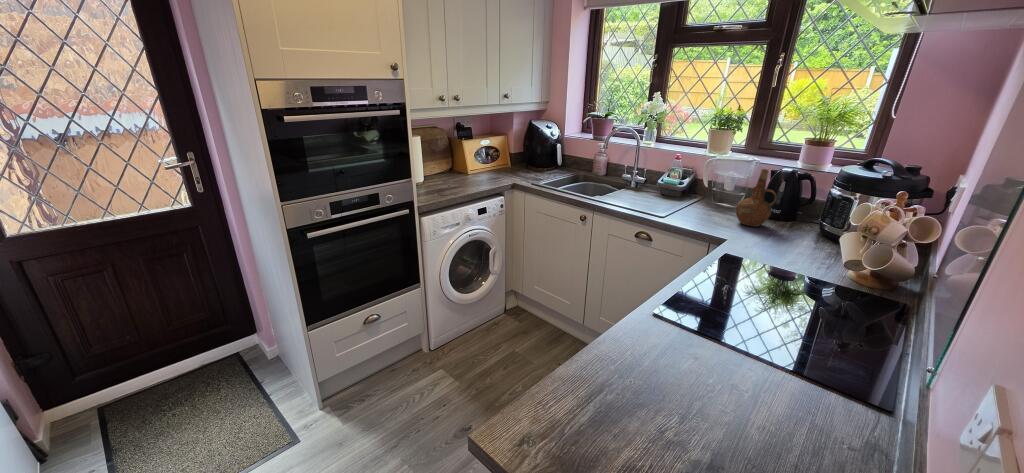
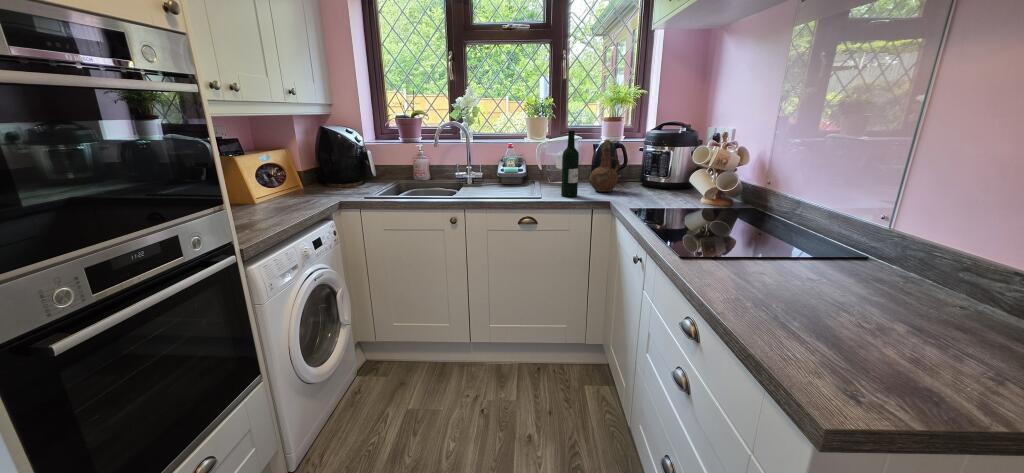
wine bottle: none [692,155,718,223] -> present [561,130,579,197]

